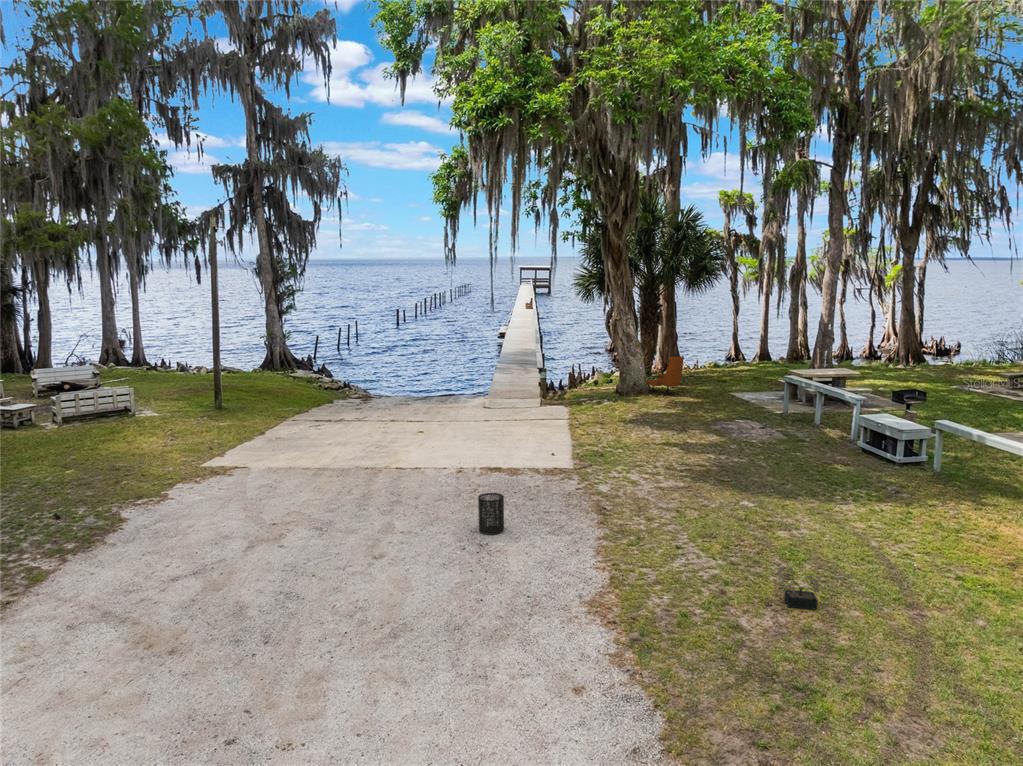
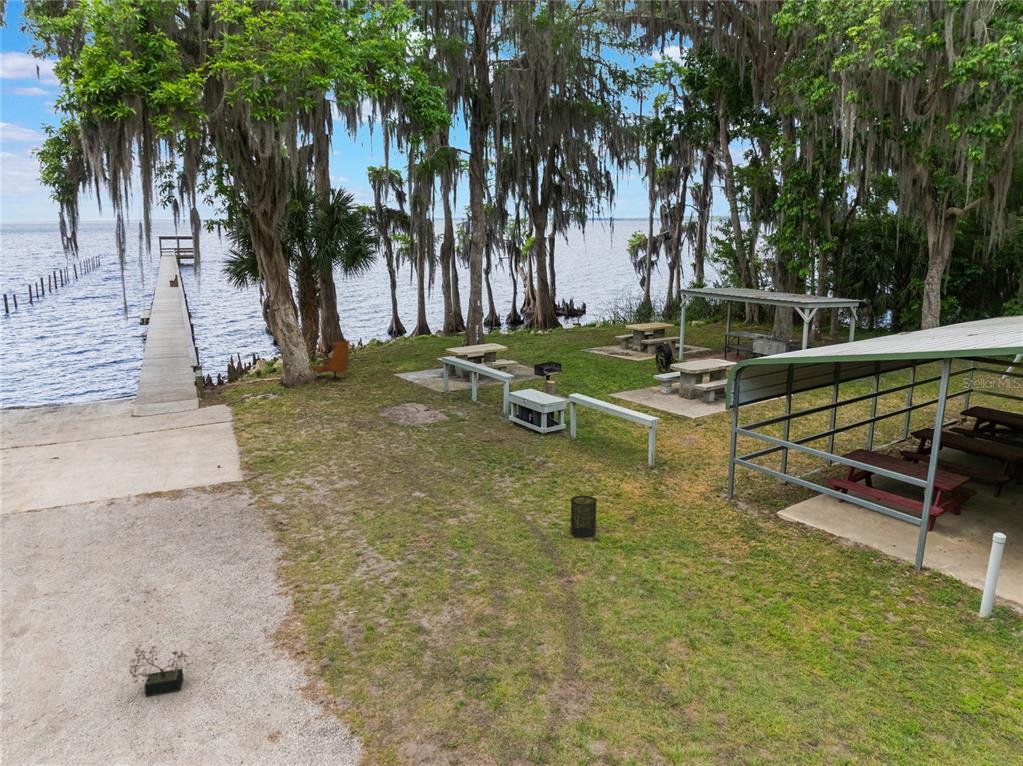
trash can: present [478,493,504,535] -> present [570,495,597,538]
decorative plant: present [774,565,825,610] -> present [130,646,189,696]

